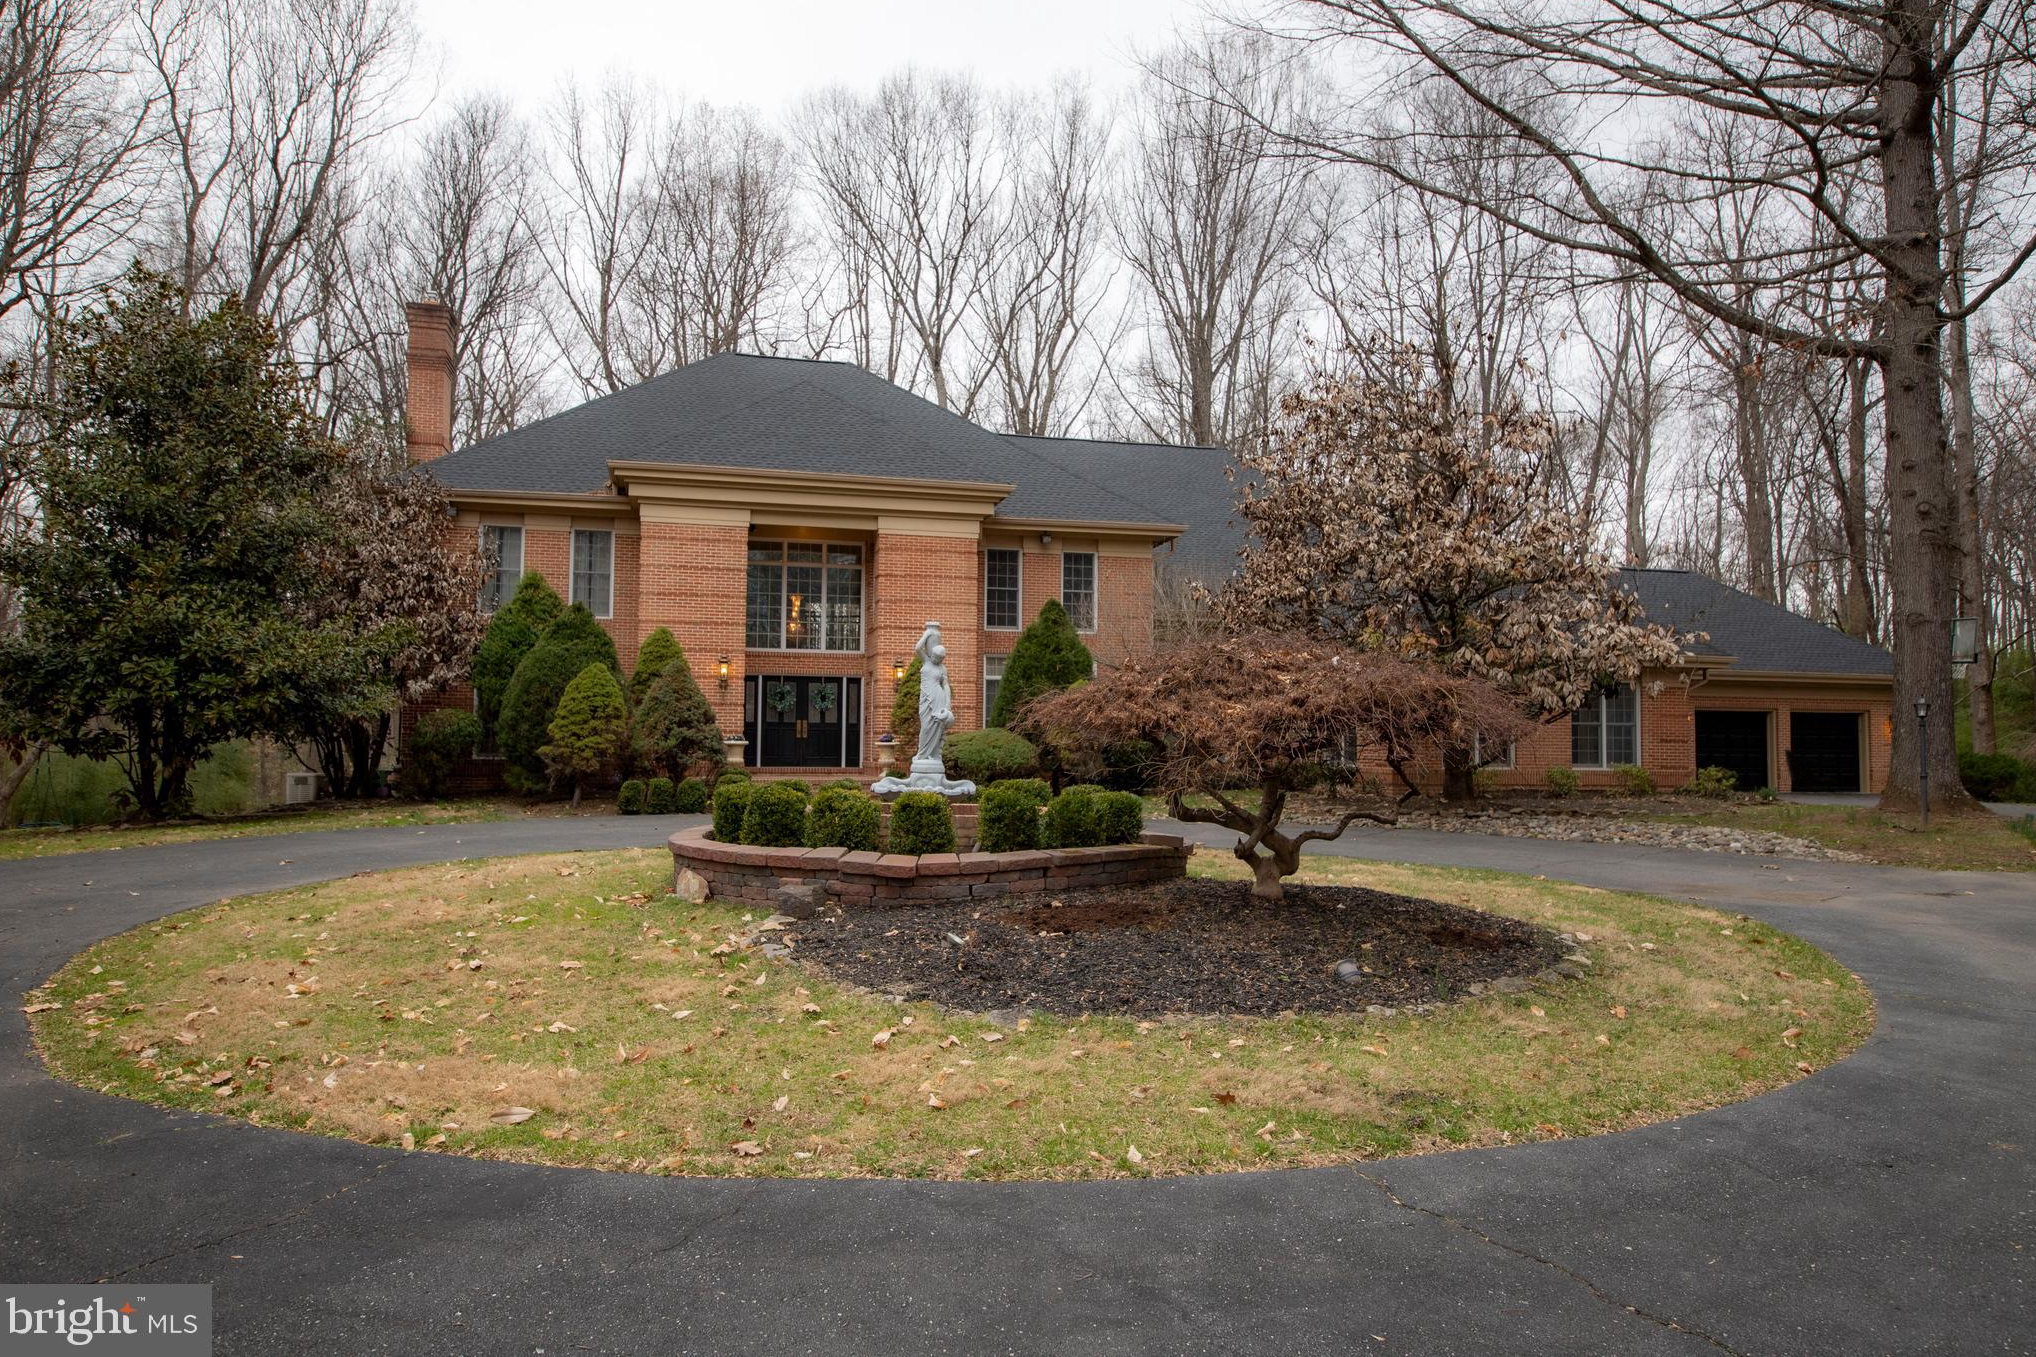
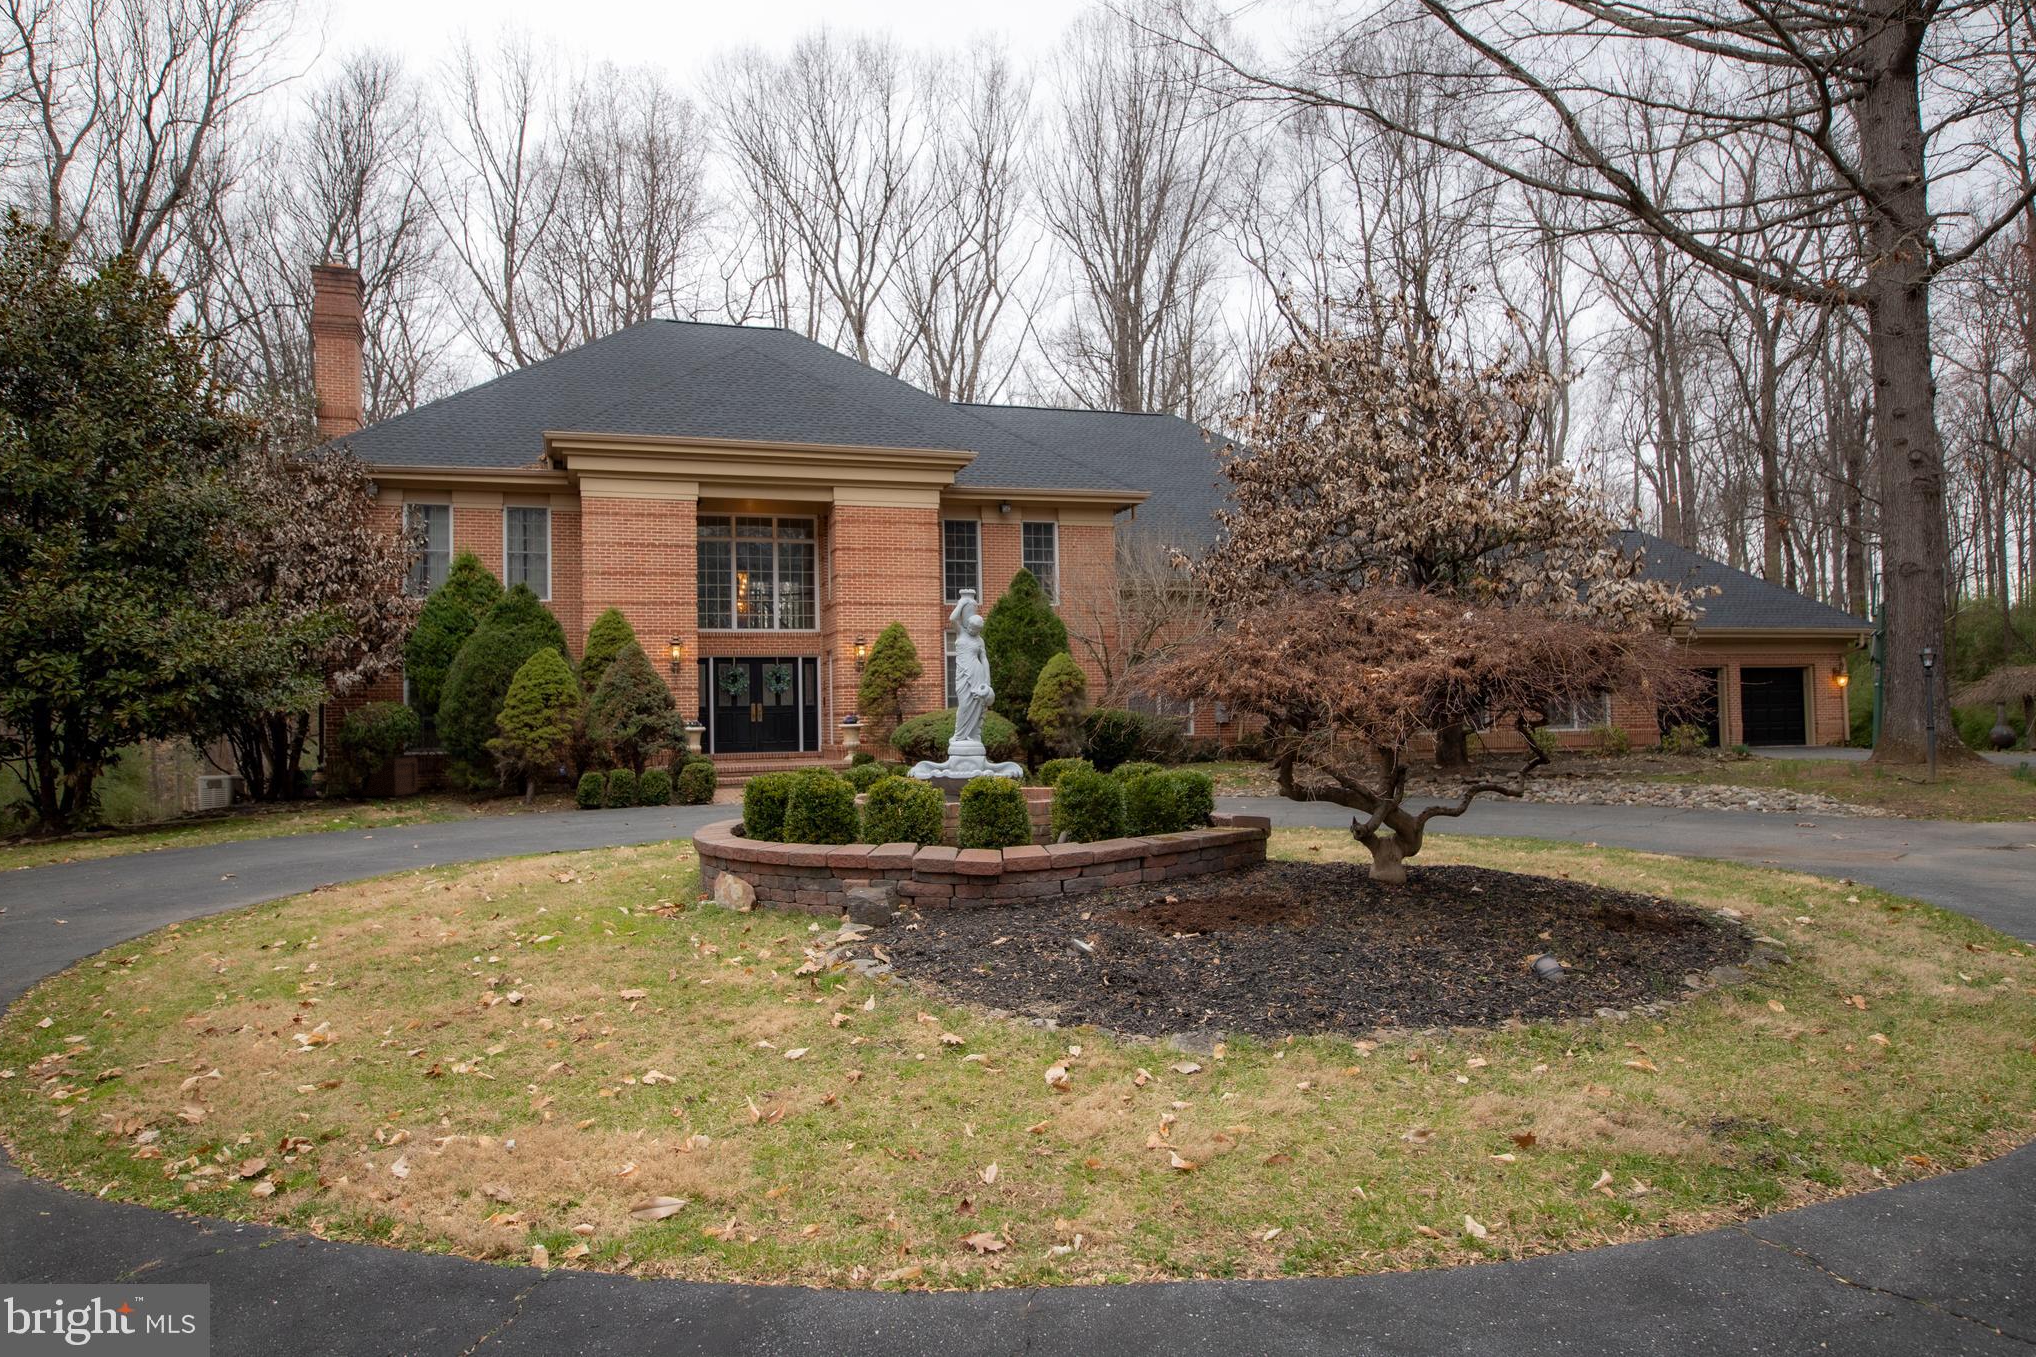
lounge chair: present [1785,749,1840,791] -> none [1714,707,1768,747]
wooden crate: none [428,761,480,797] -> present [362,758,418,796]

